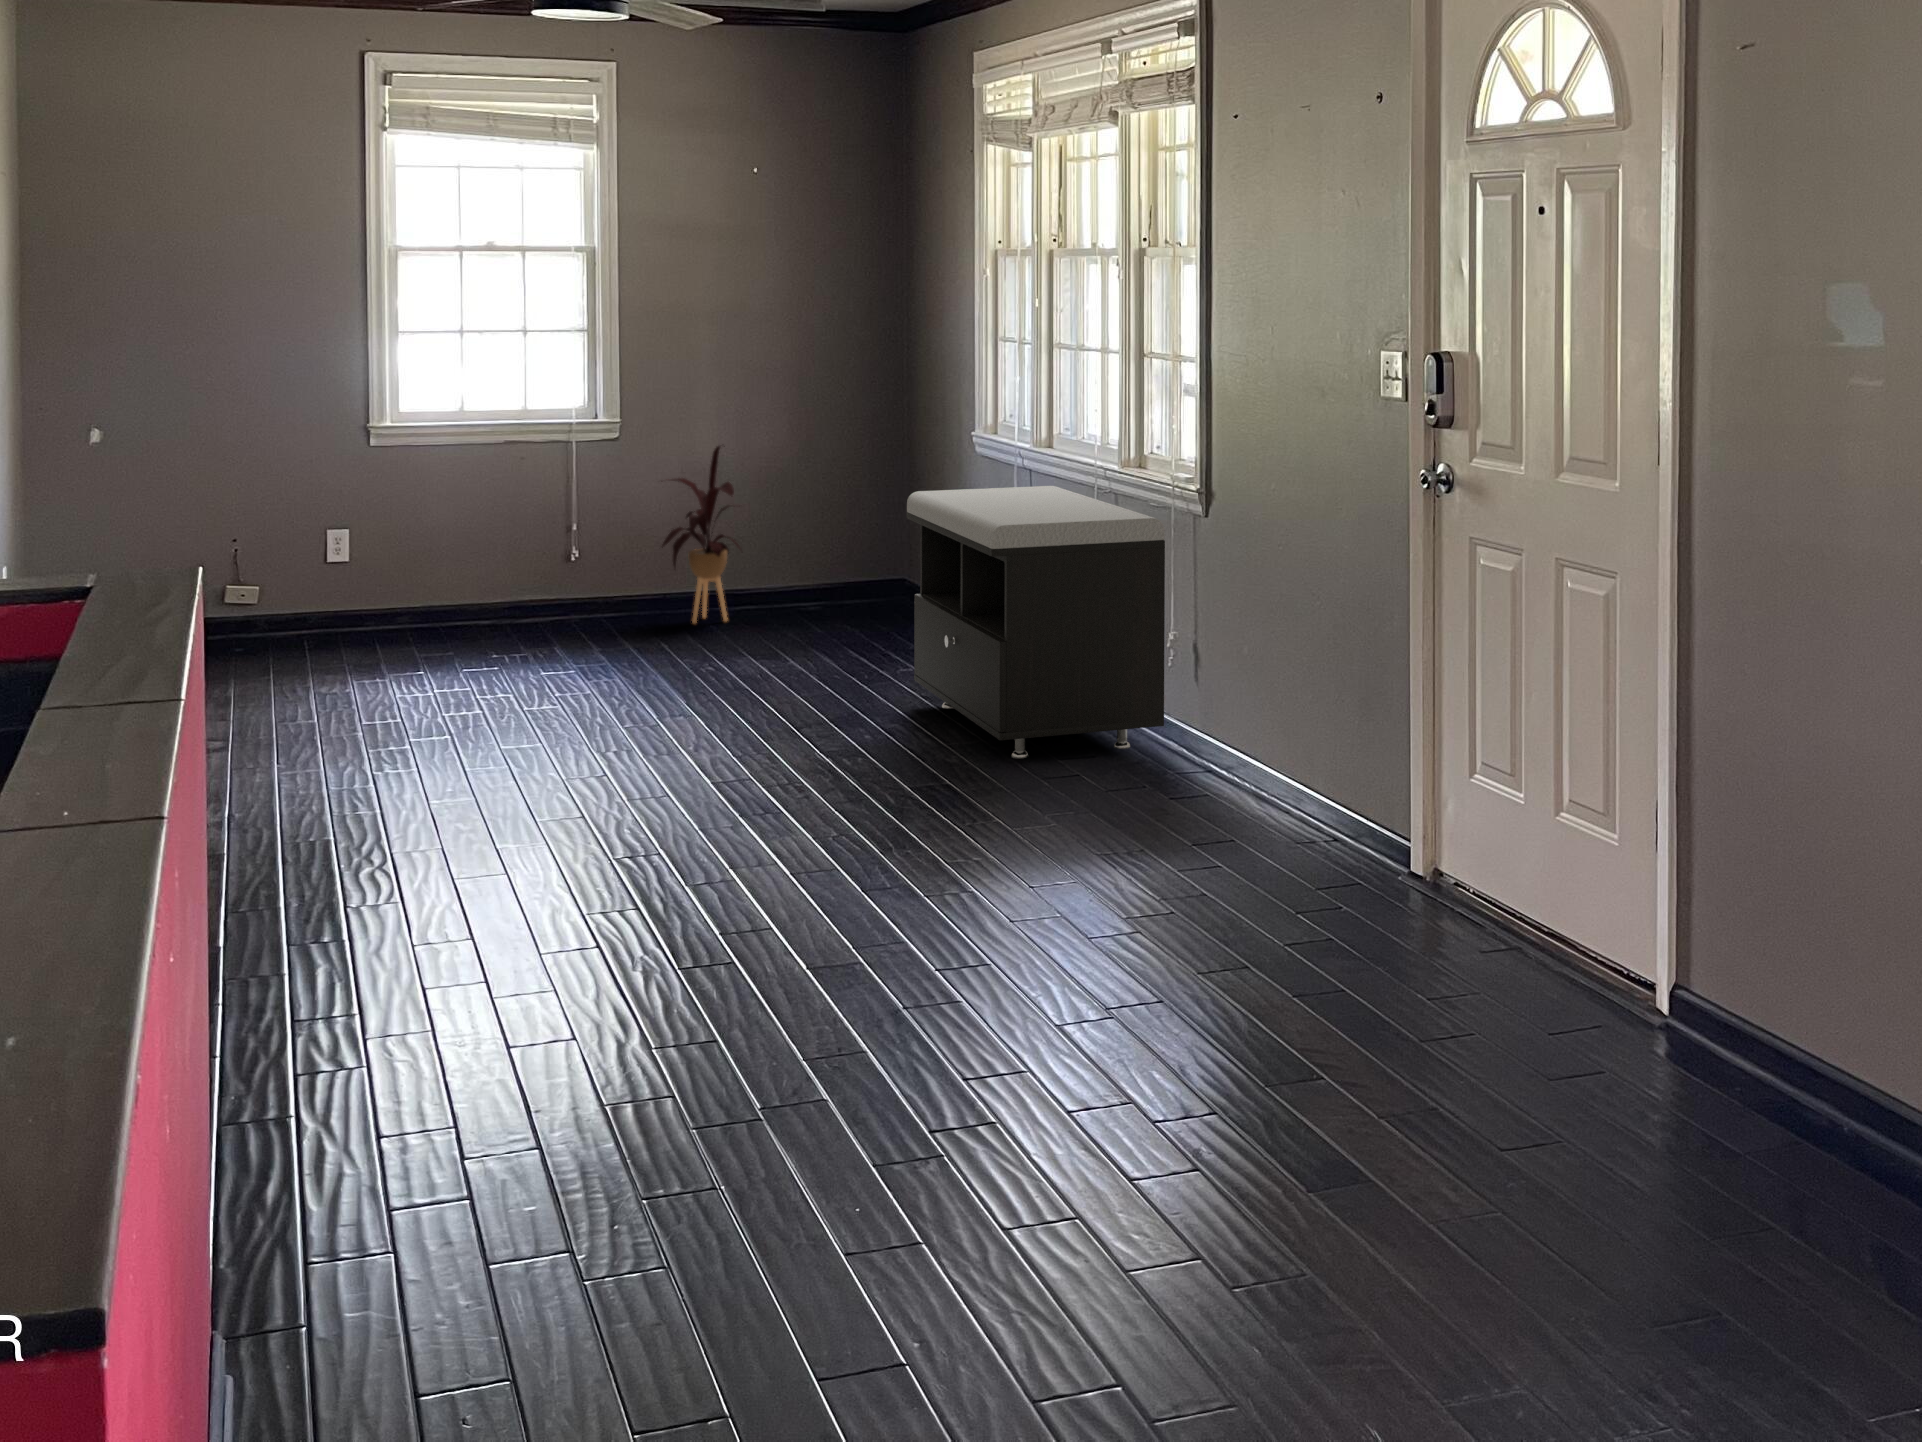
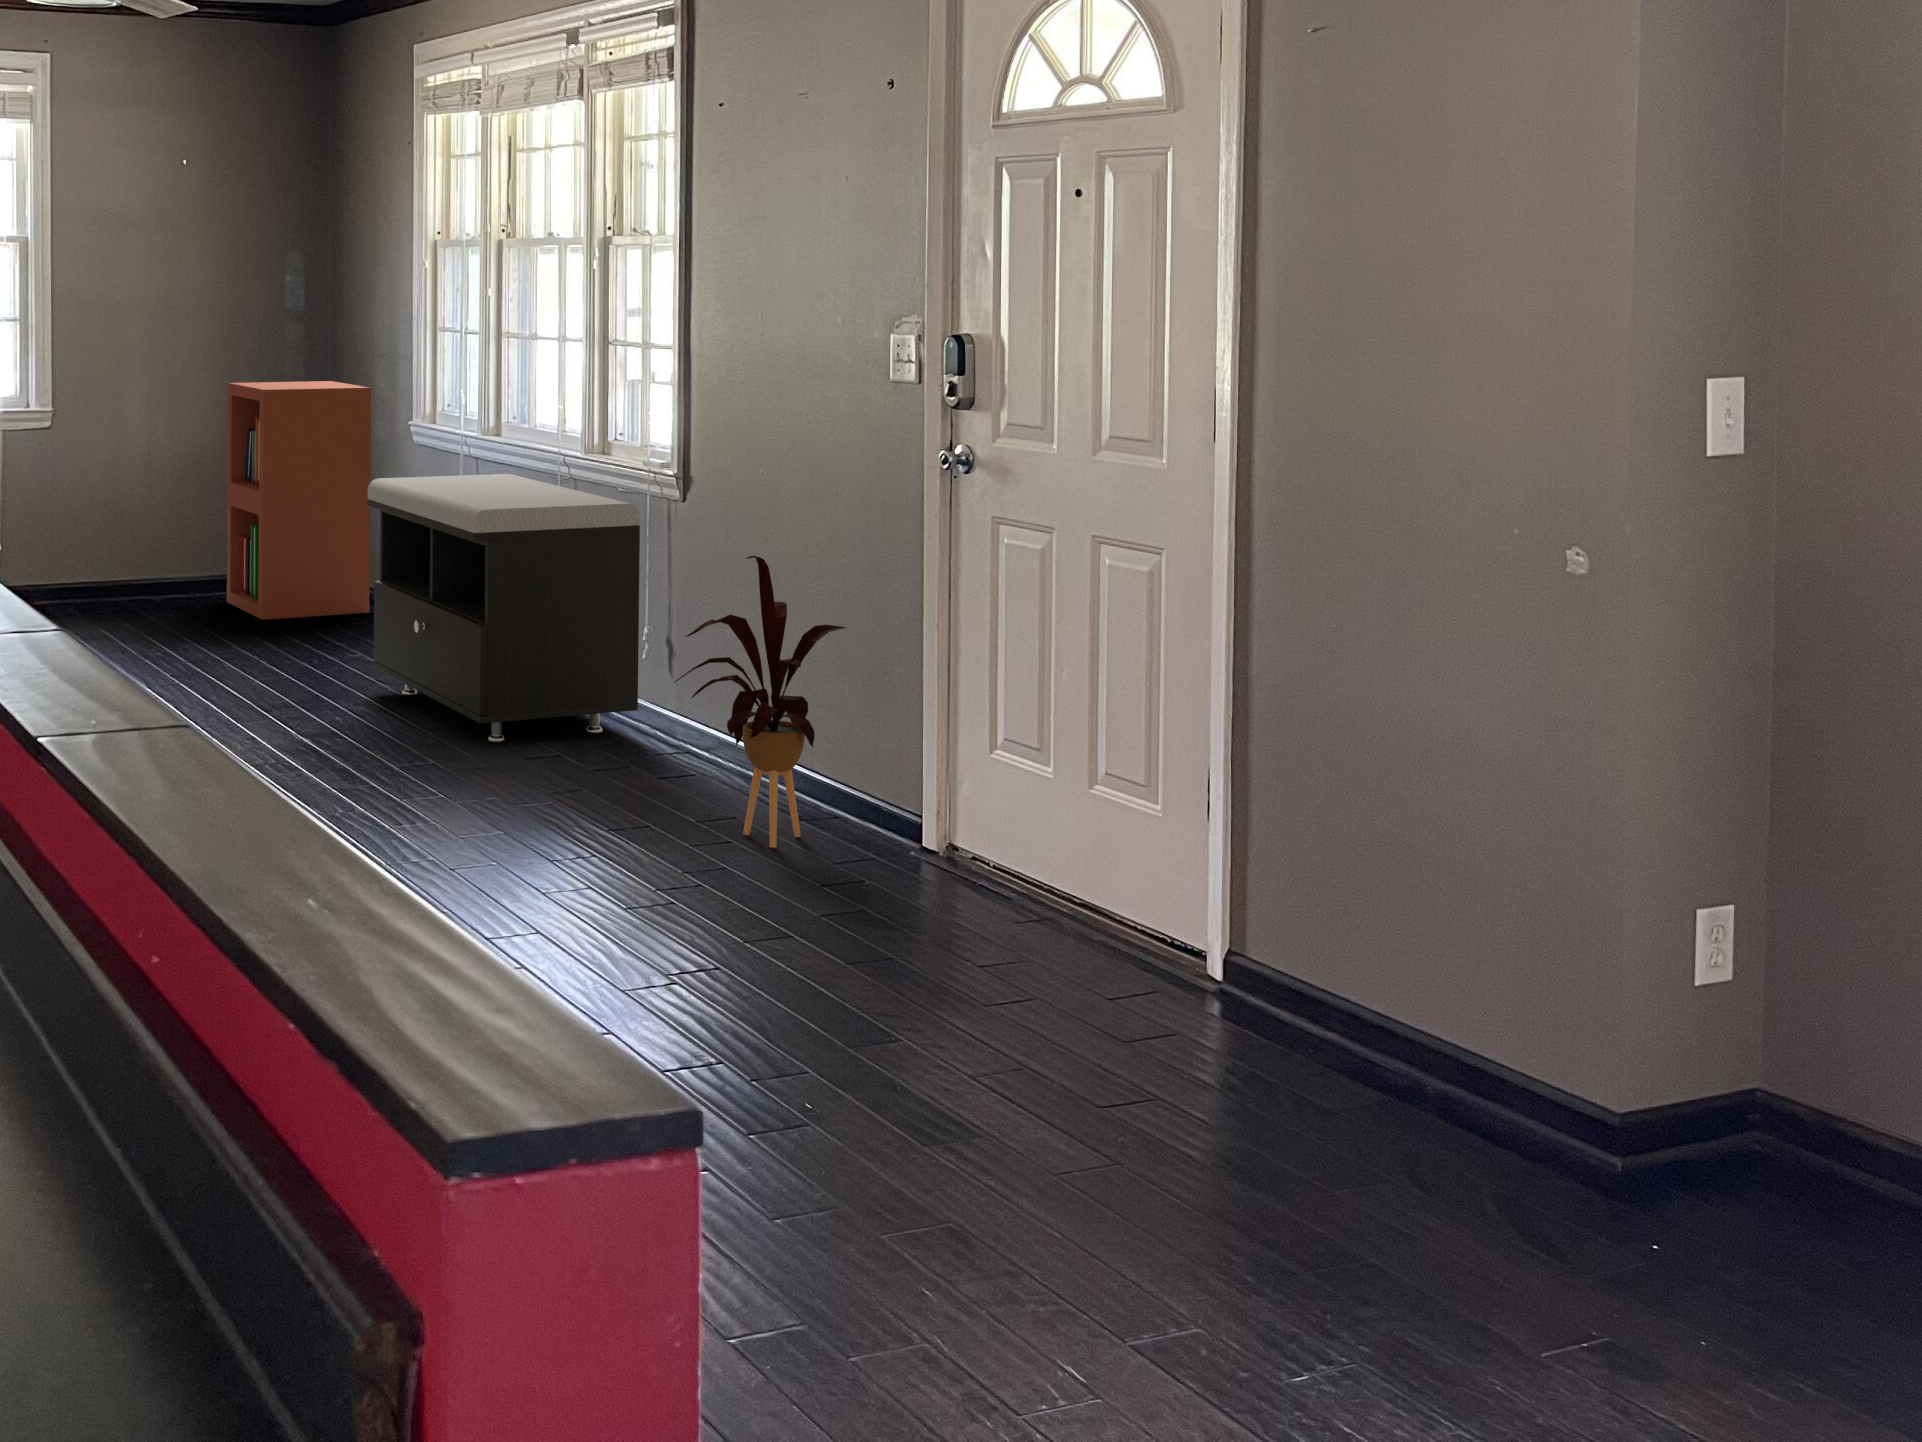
bookshelf: none [800,390,939,629] -> present [227,381,371,620]
house plant: present [662,446,741,623] -> present [675,556,845,848]

